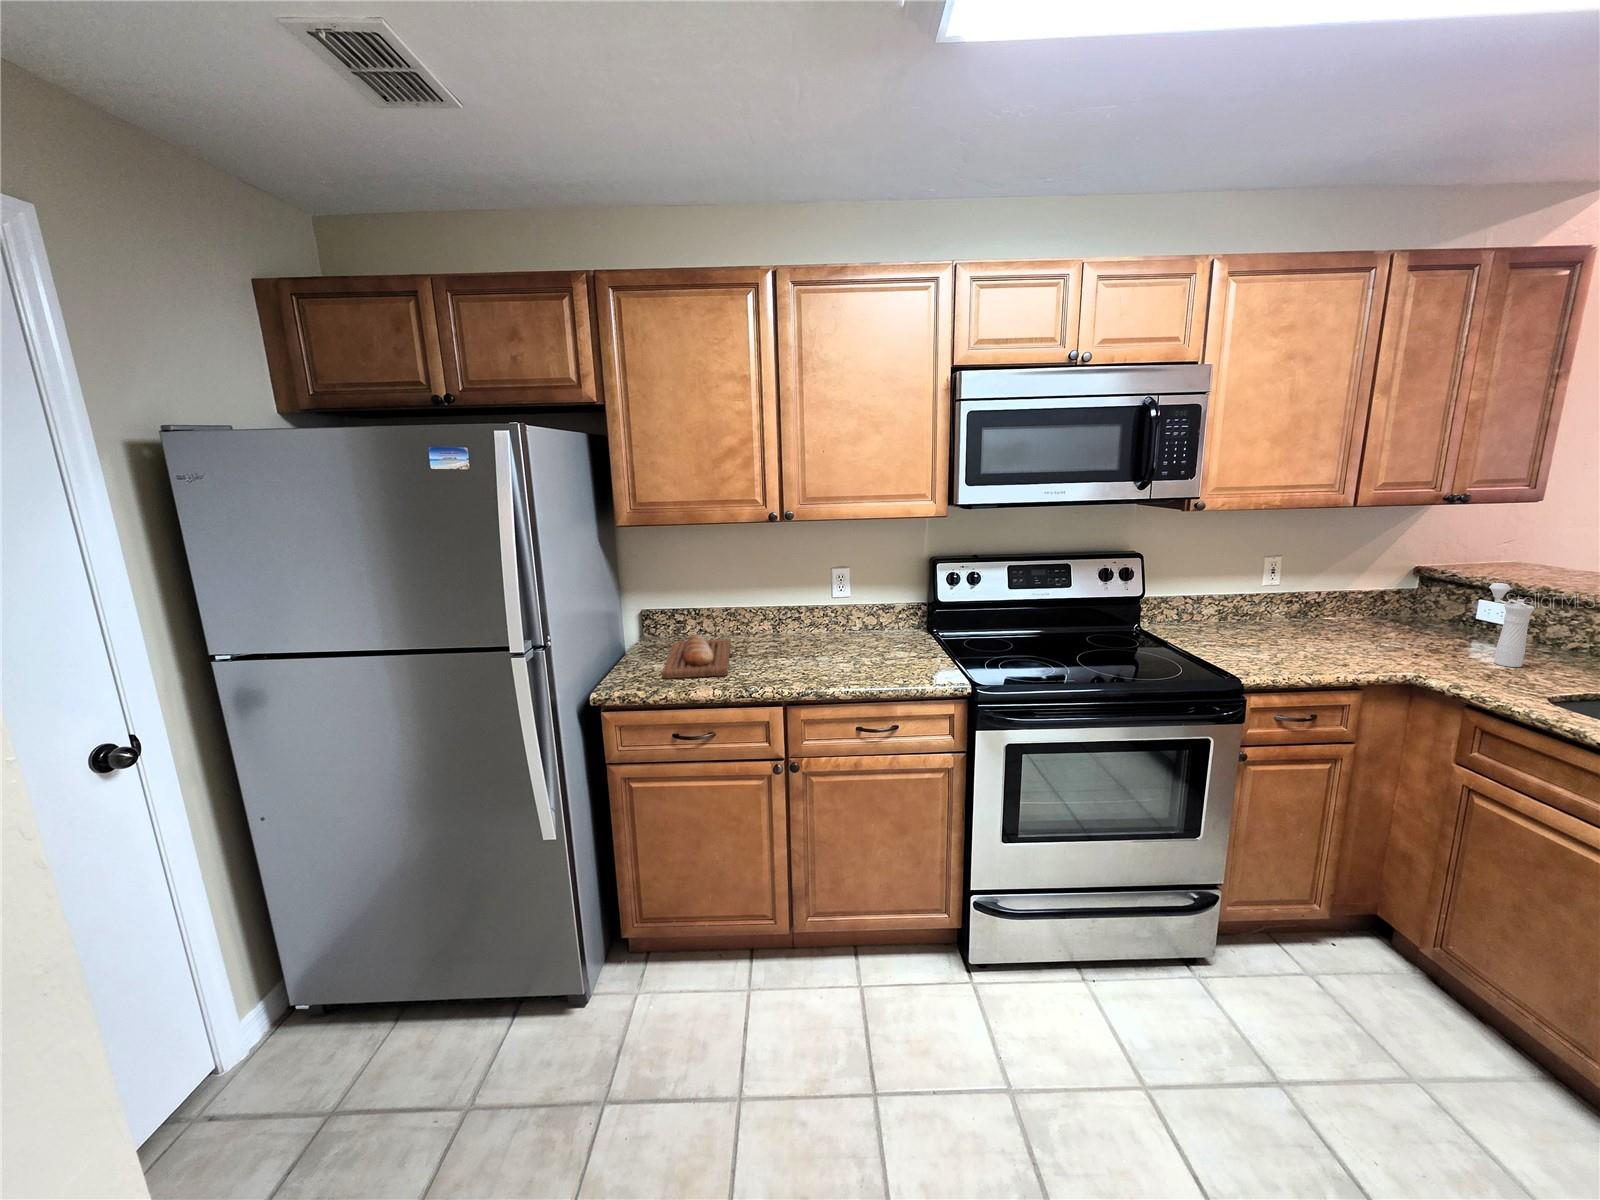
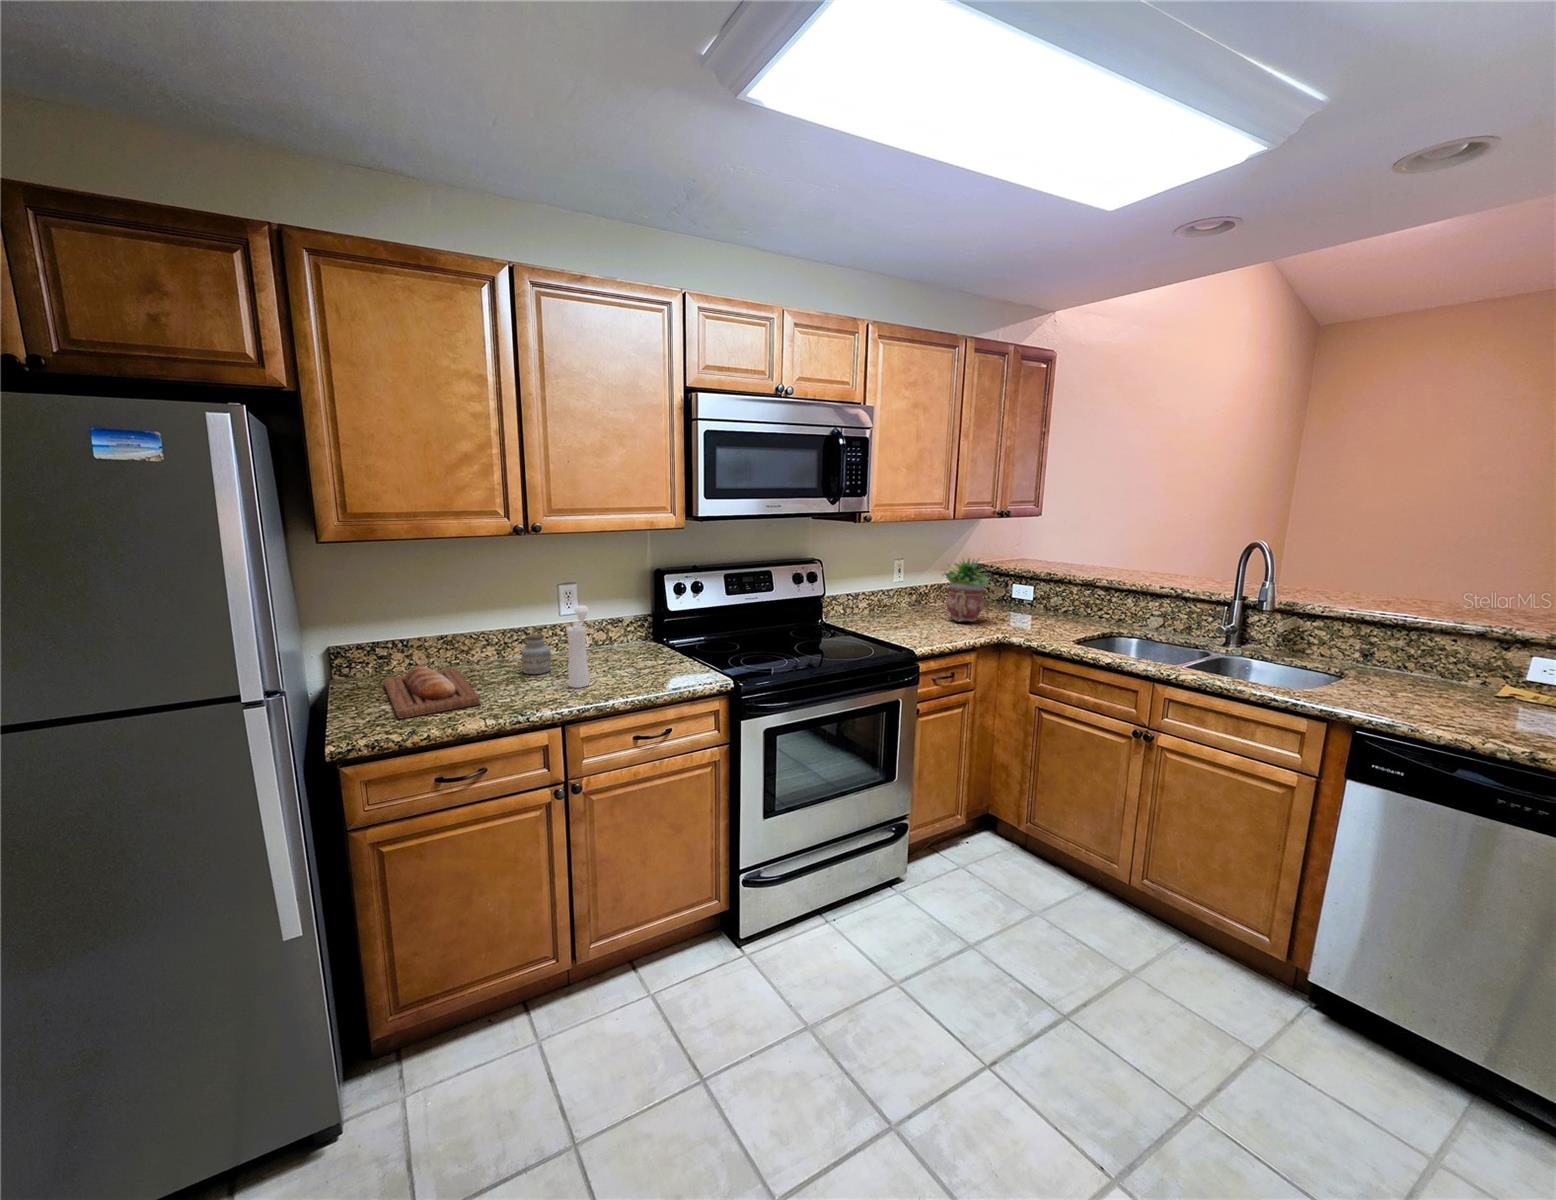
potted plant: none [1324,555,1422,650] -> present [942,559,991,622]
pepper mill: present [1489,583,1534,667] -> present [566,606,589,688]
jar: none [780,615,807,653] -> present [521,634,551,674]

